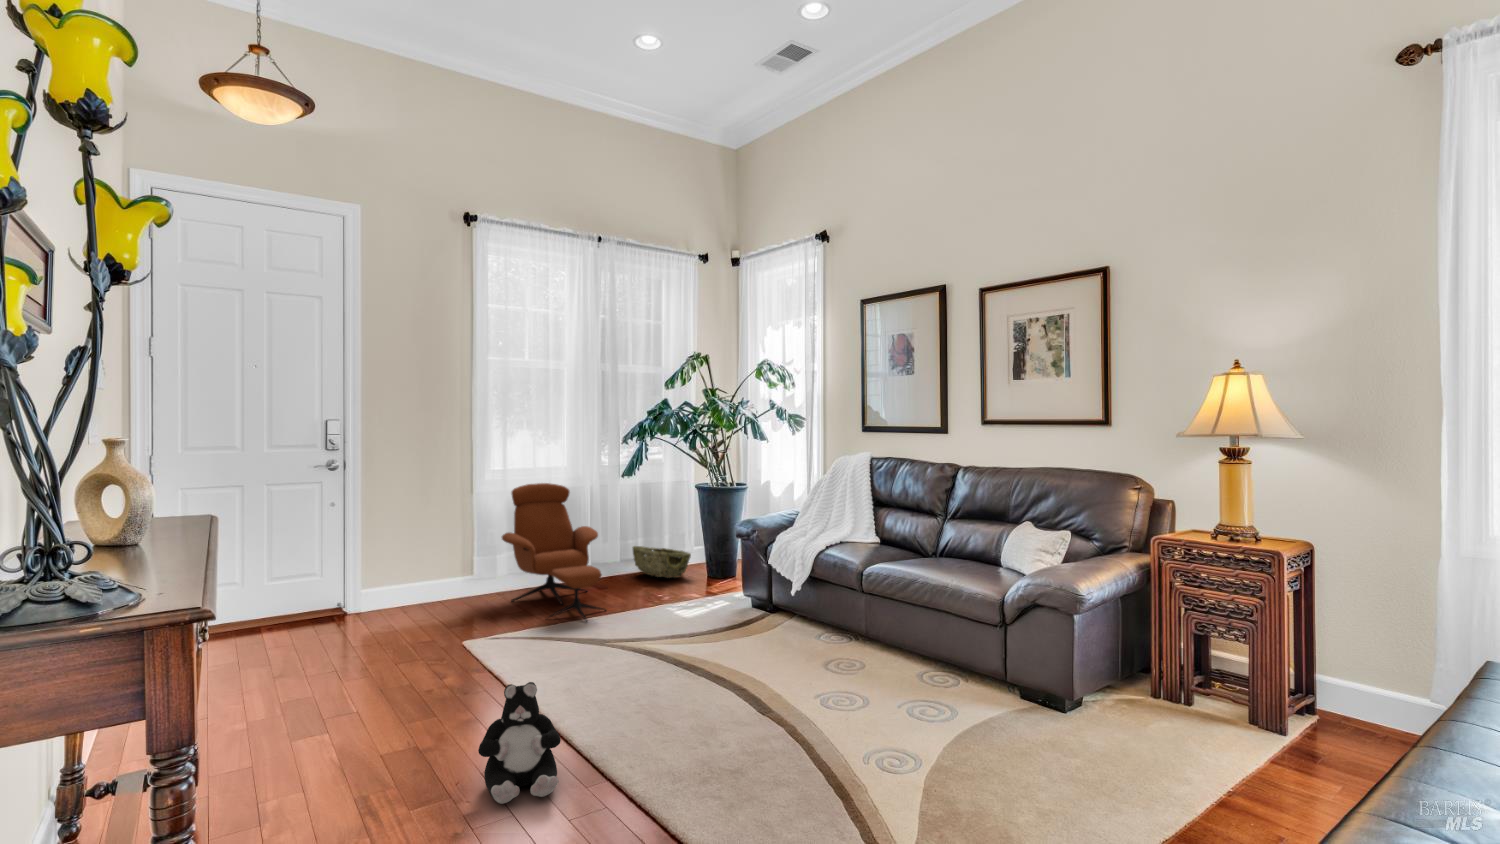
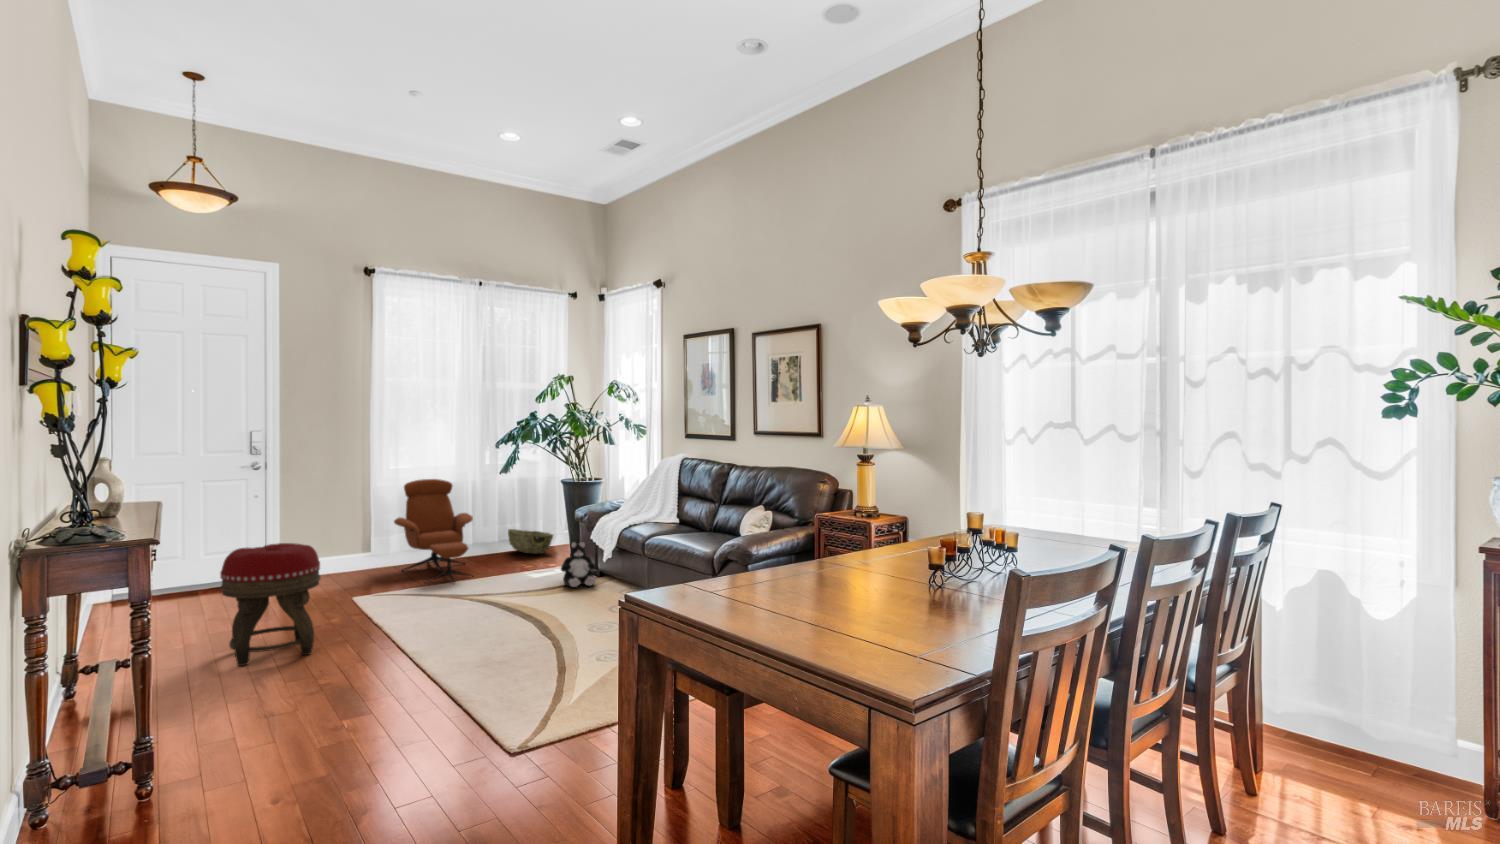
footstool: none [297,577,438,768] -> present [220,543,321,666]
plush toy: present [478,682,561,804] -> present [561,542,596,587]

